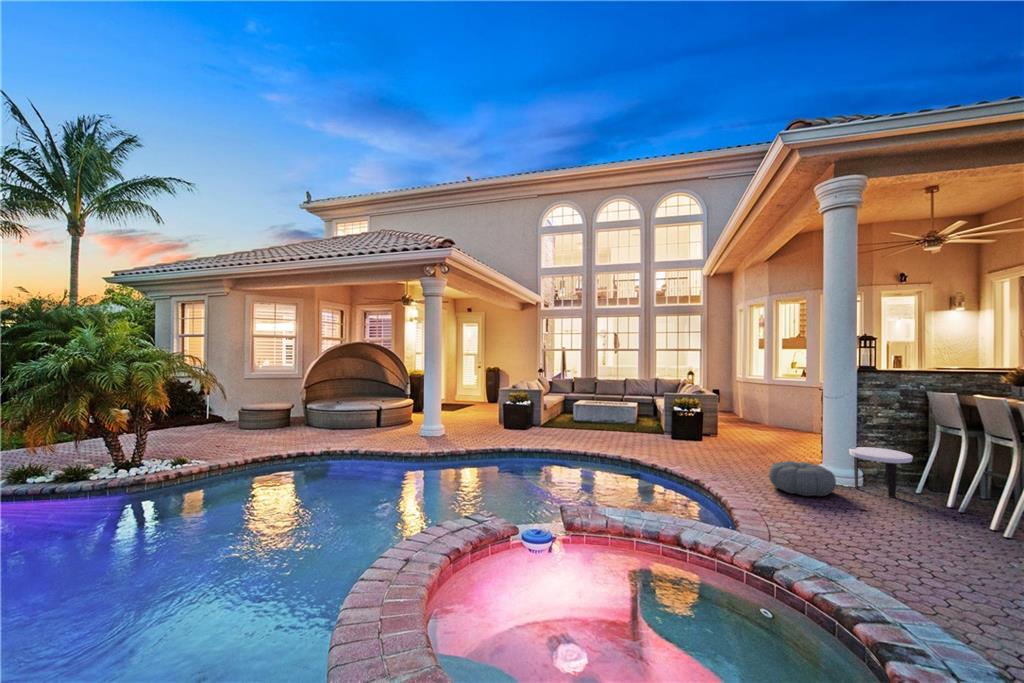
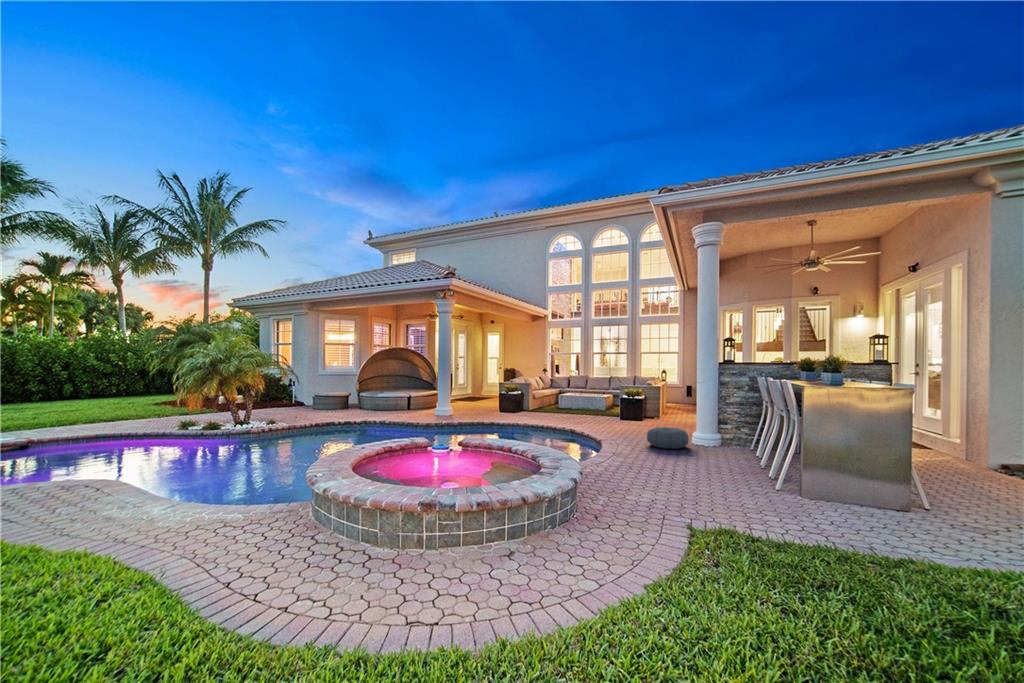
side table: present [849,447,913,497] -> none [706,418,746,451]

